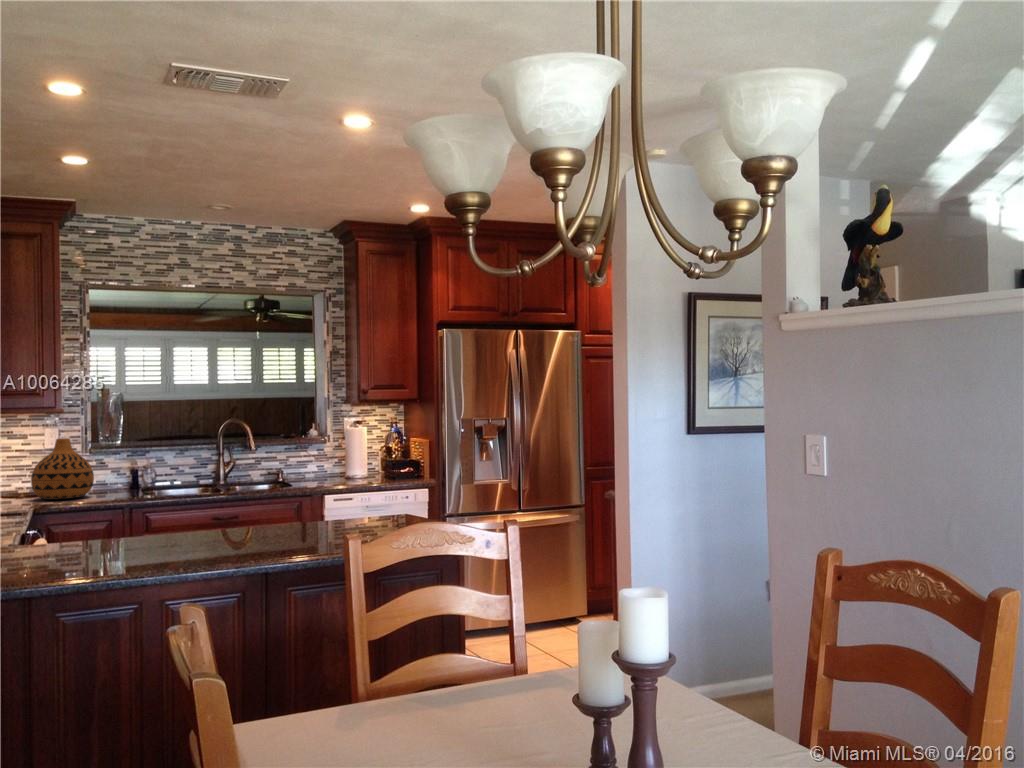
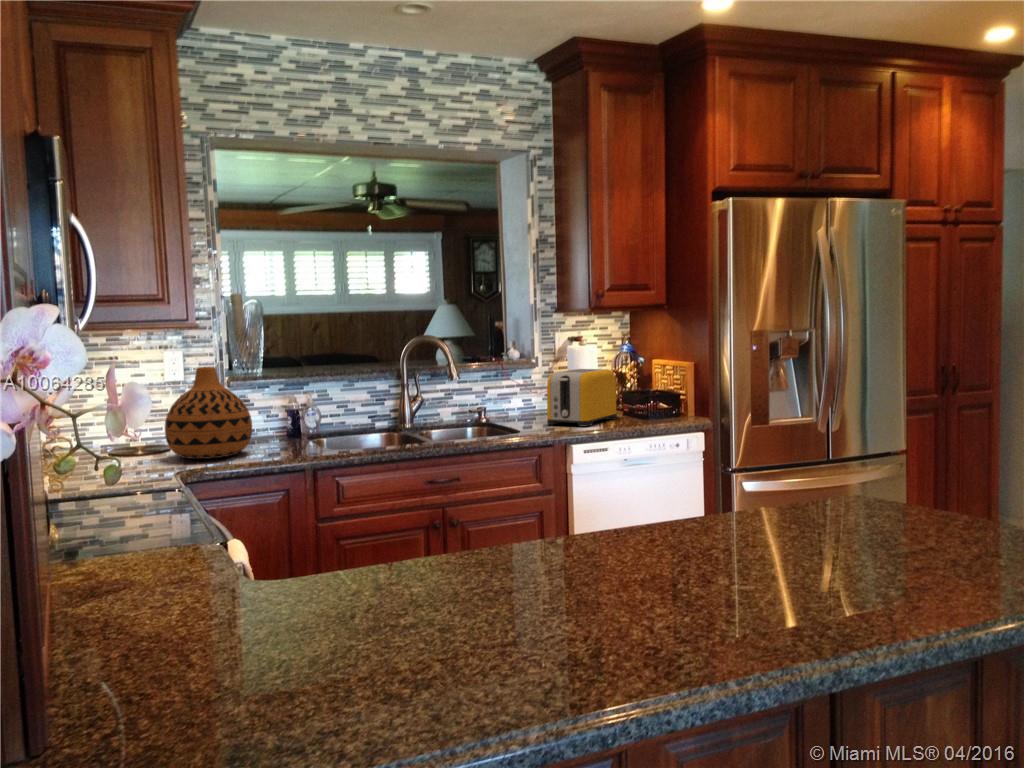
toaster: none [318,444,374,484] -> present [547,369,617,427]

